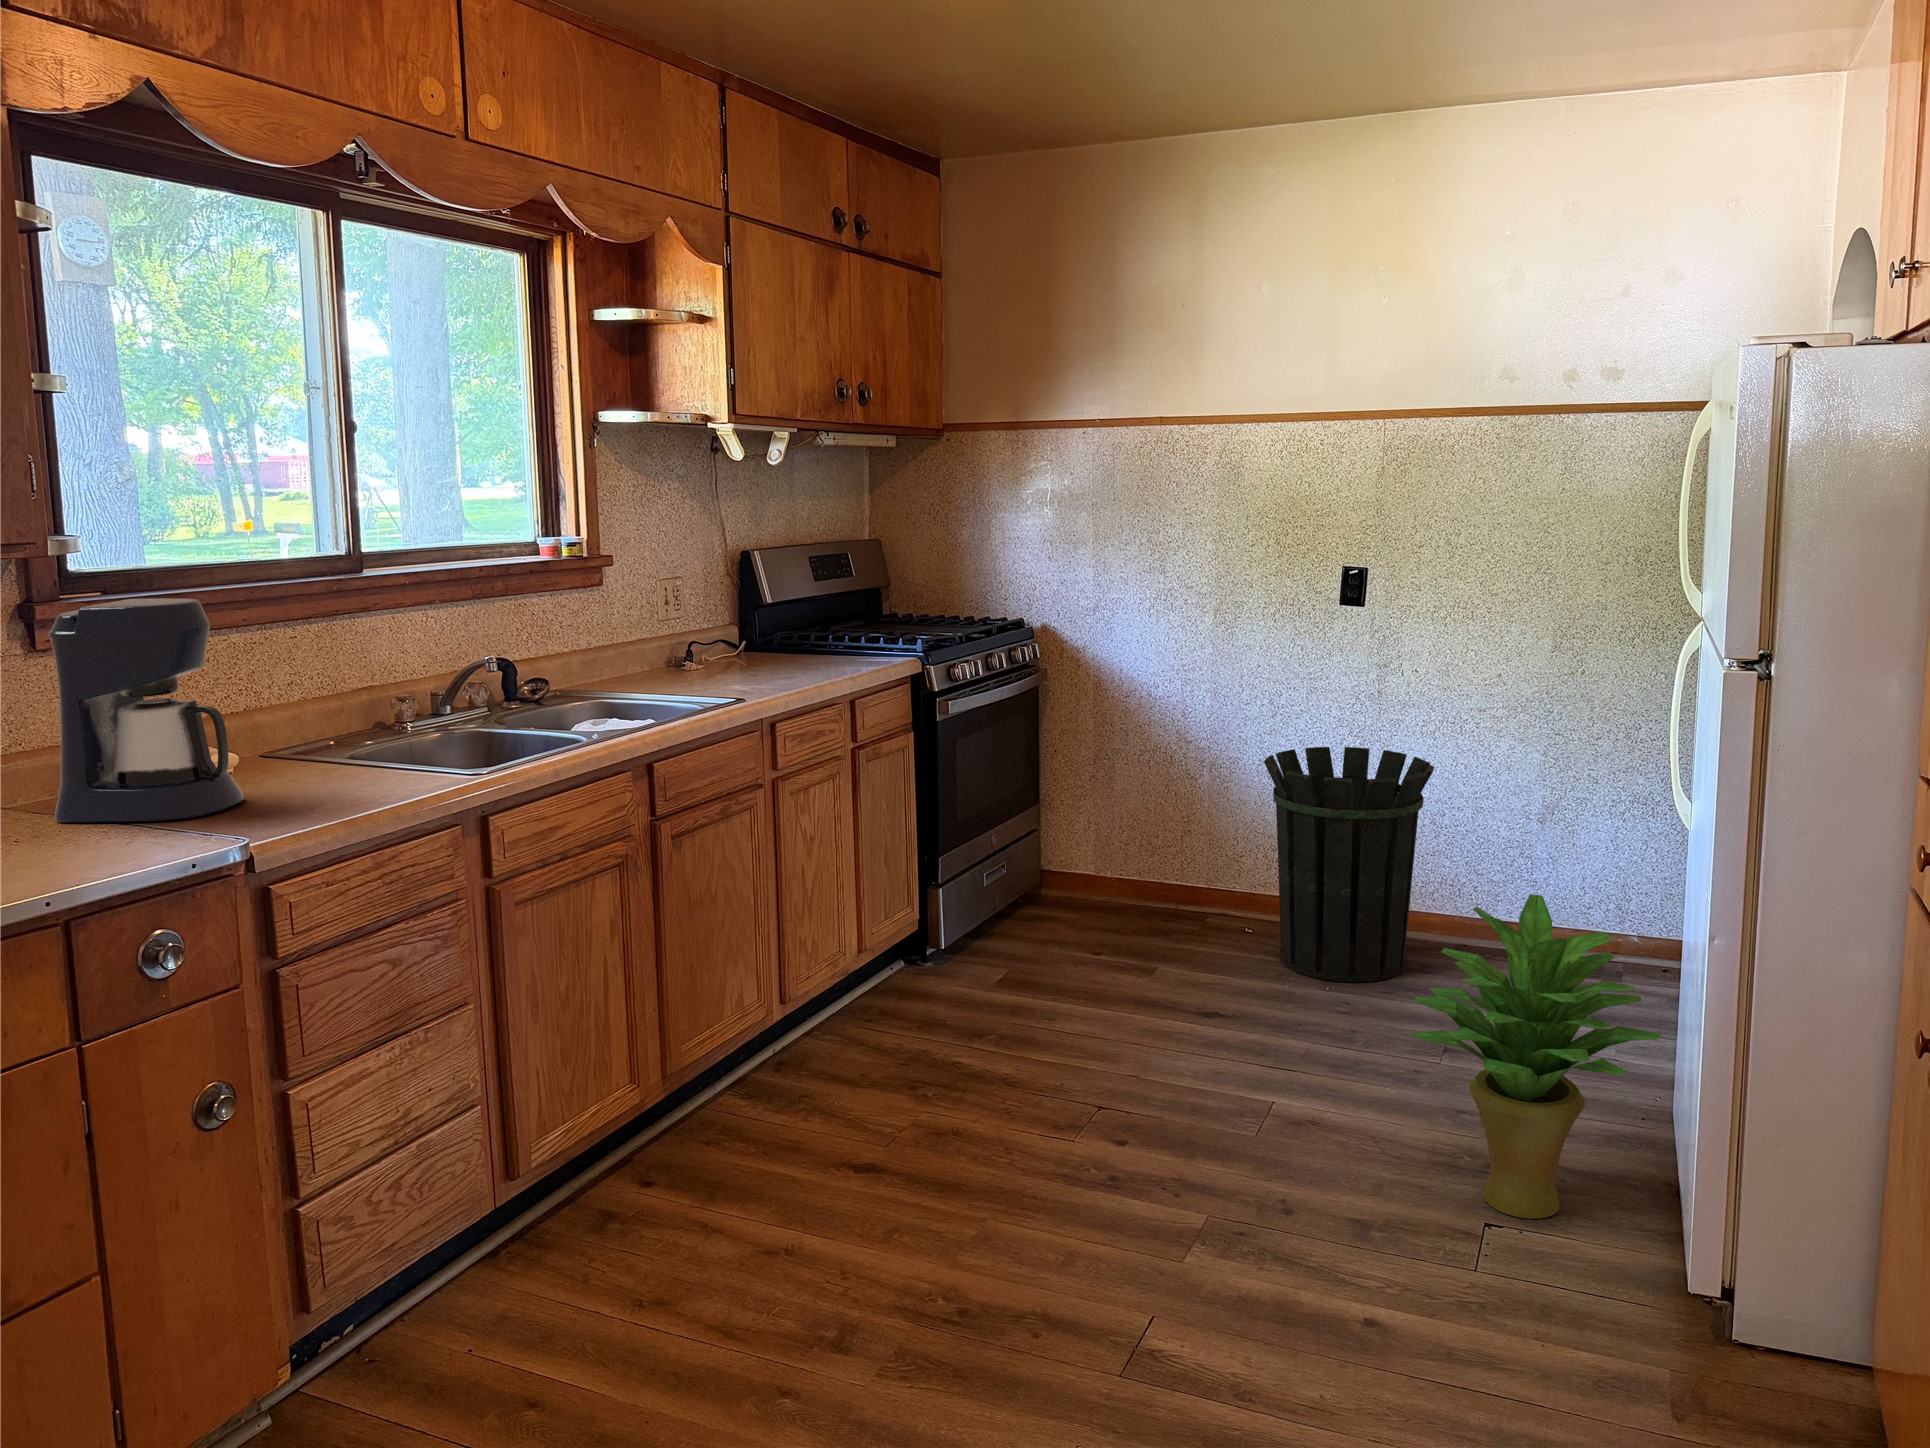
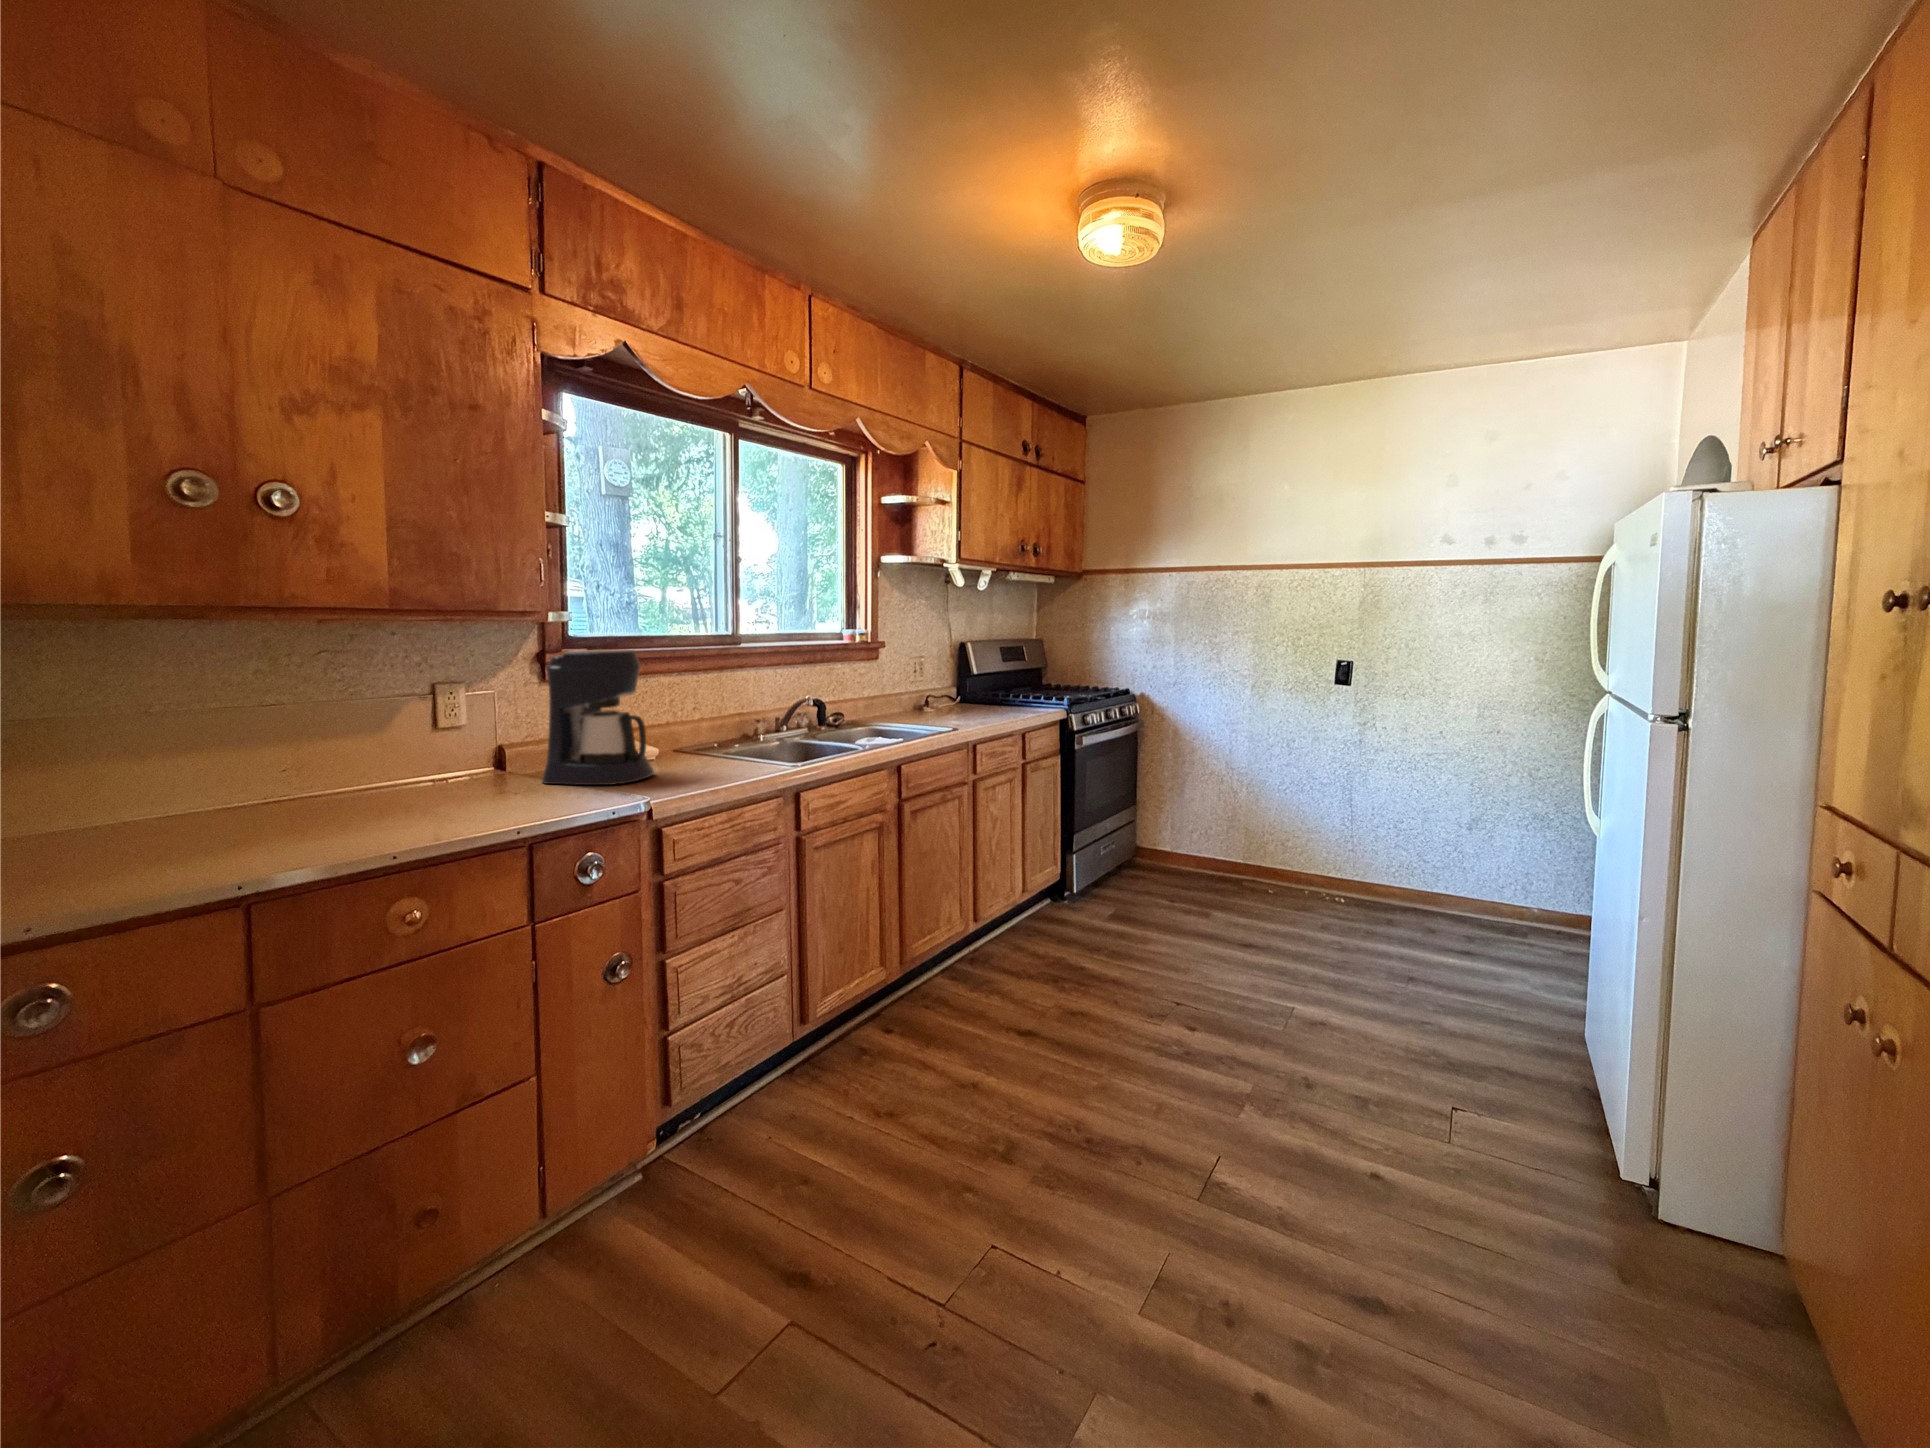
waste bin: present [1264,747,1434,982] -> none [1281,774,1394,927]
potted plant: present [1412,894,1661,1219] -> none [1399,876,1587,1107]

